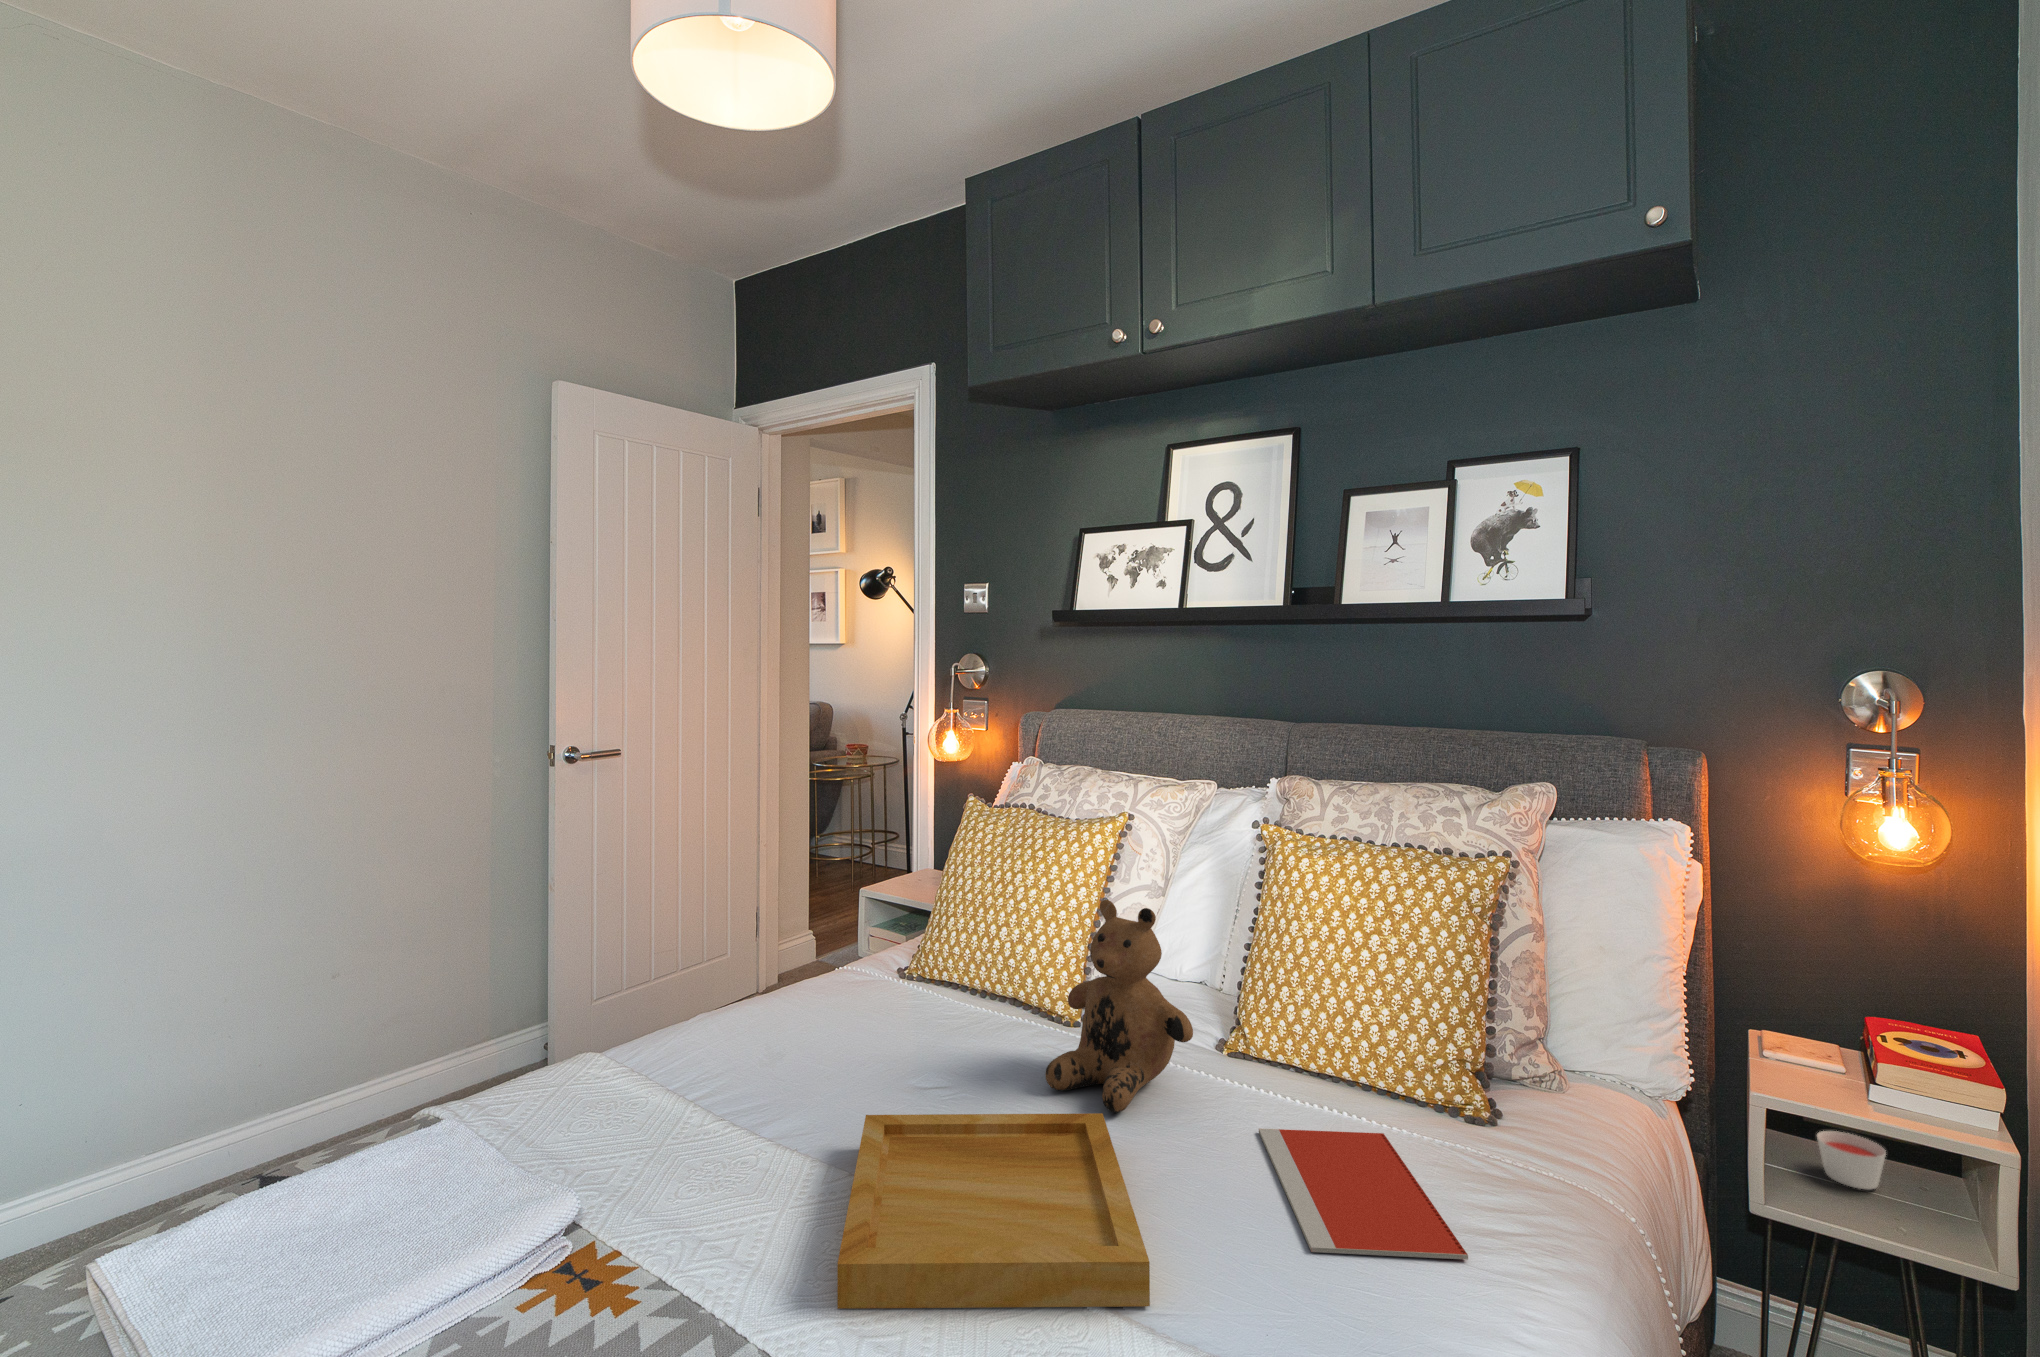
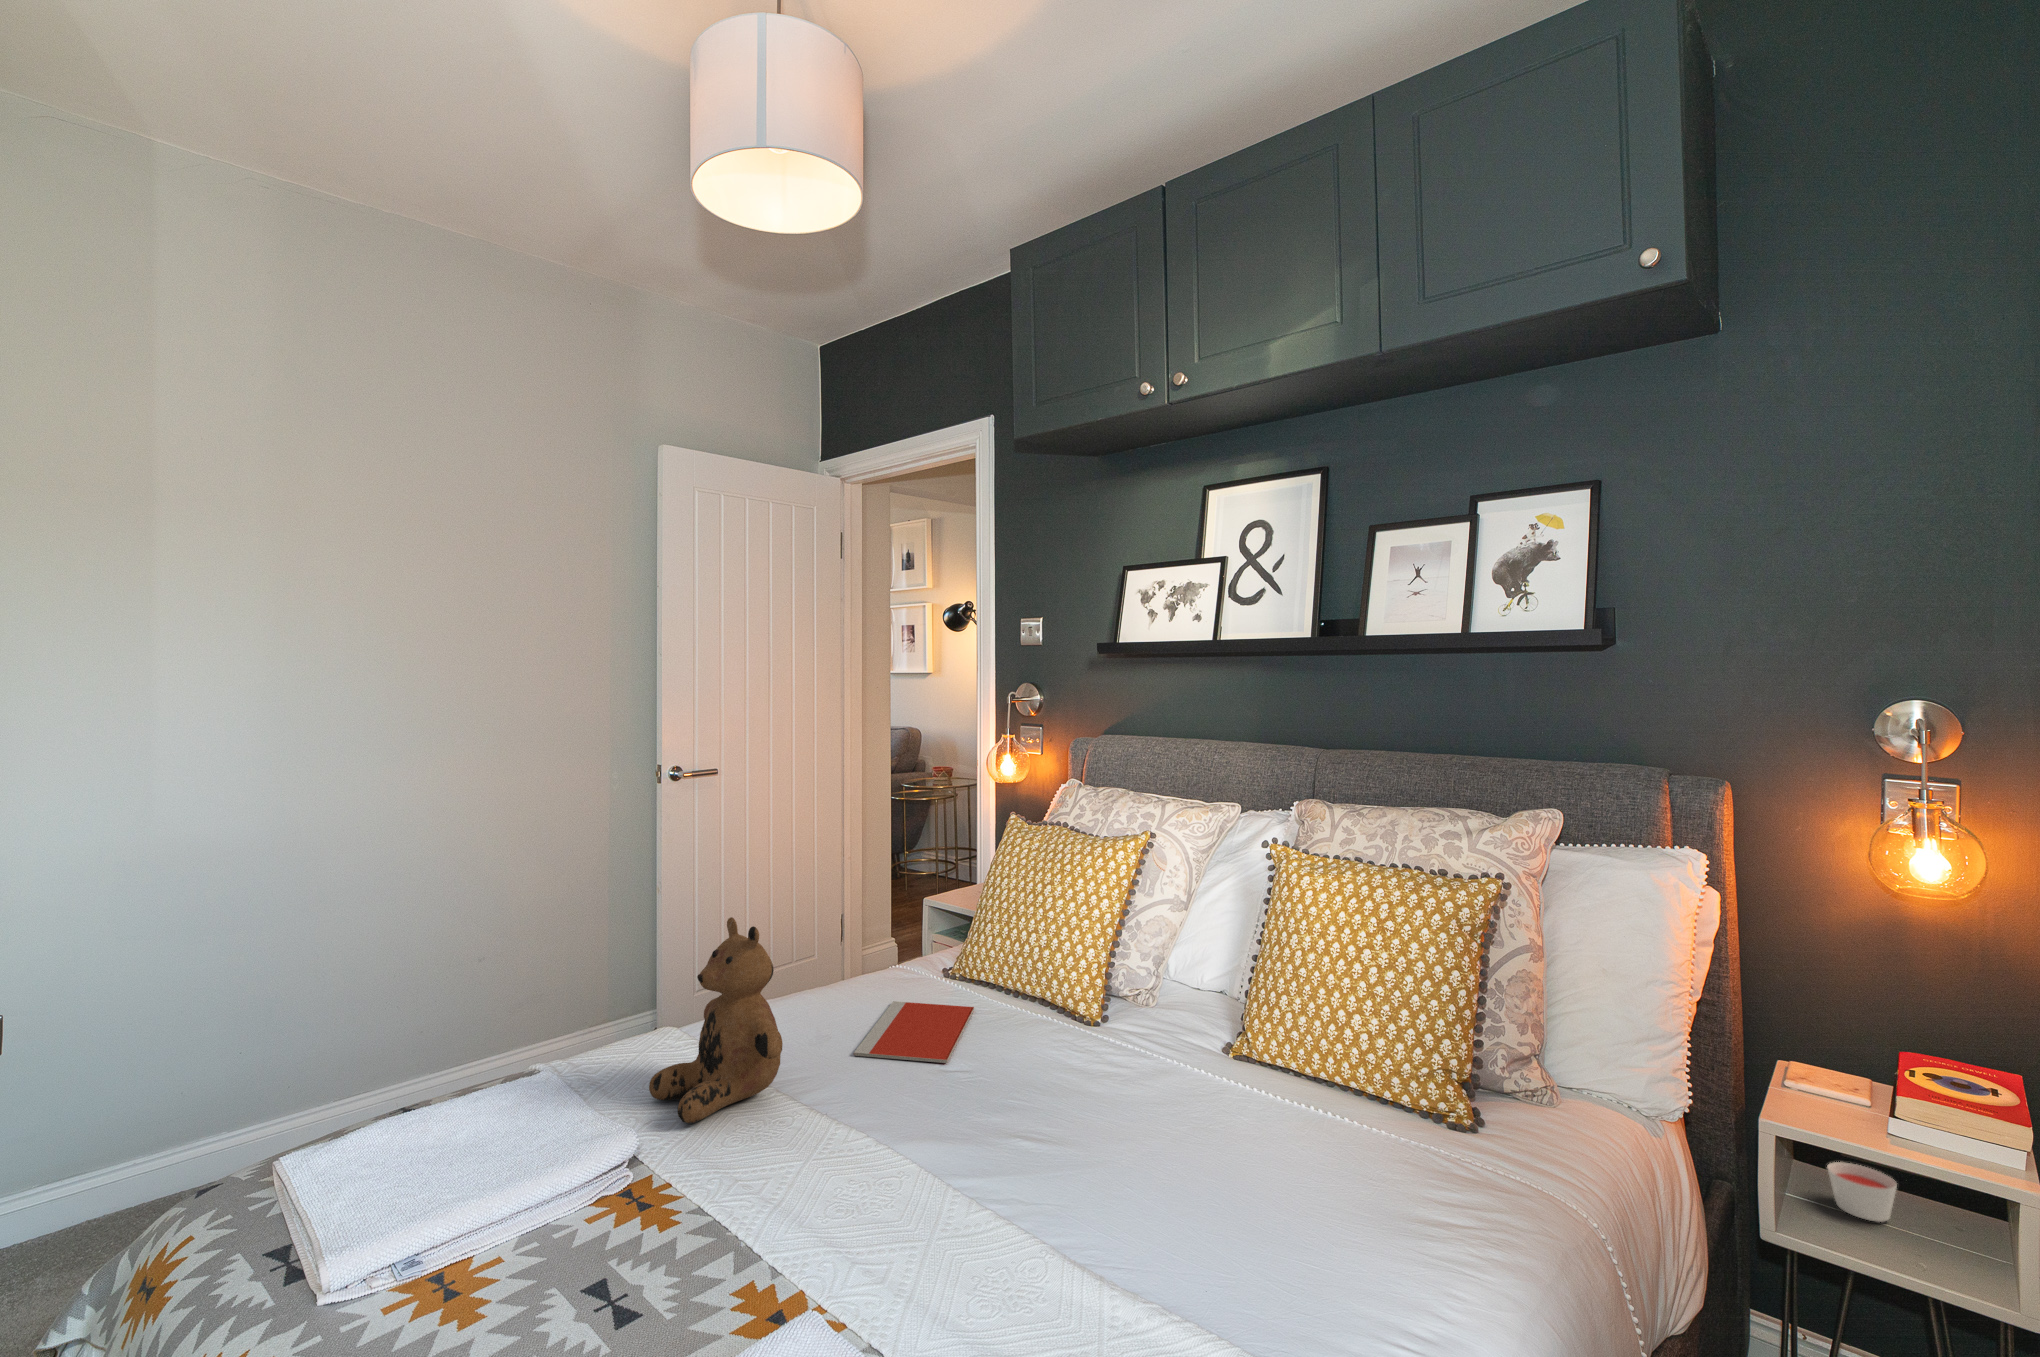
teddy bear: present [1045,900,1193,1112] -> present [649,917,783,1124]
tray: present [837,1113,1150,1309] -> none [841,1088,1111,1259]
notebook: present [1259,1129,1468,1260] -> present [854,1001,974,1063]

